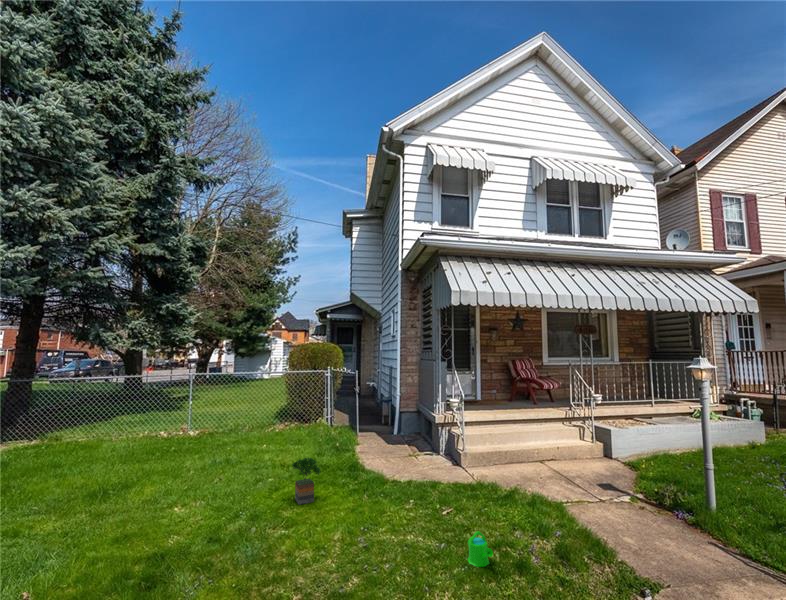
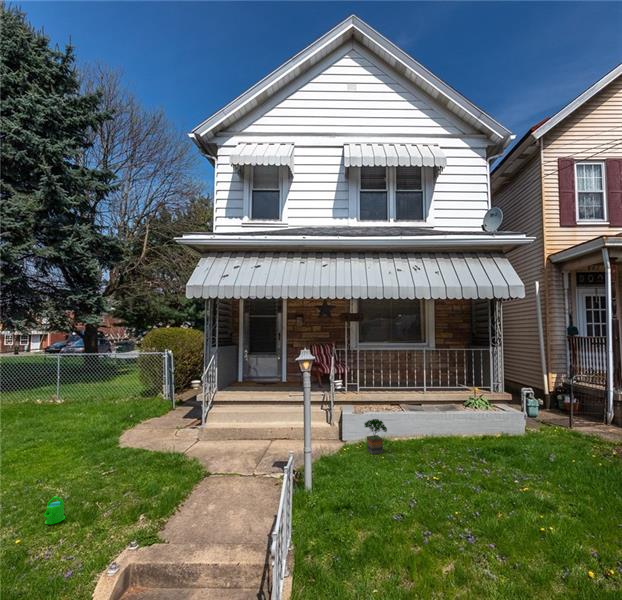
potted tree: present [292,458,320,505] -> present [364,419,387,454]

